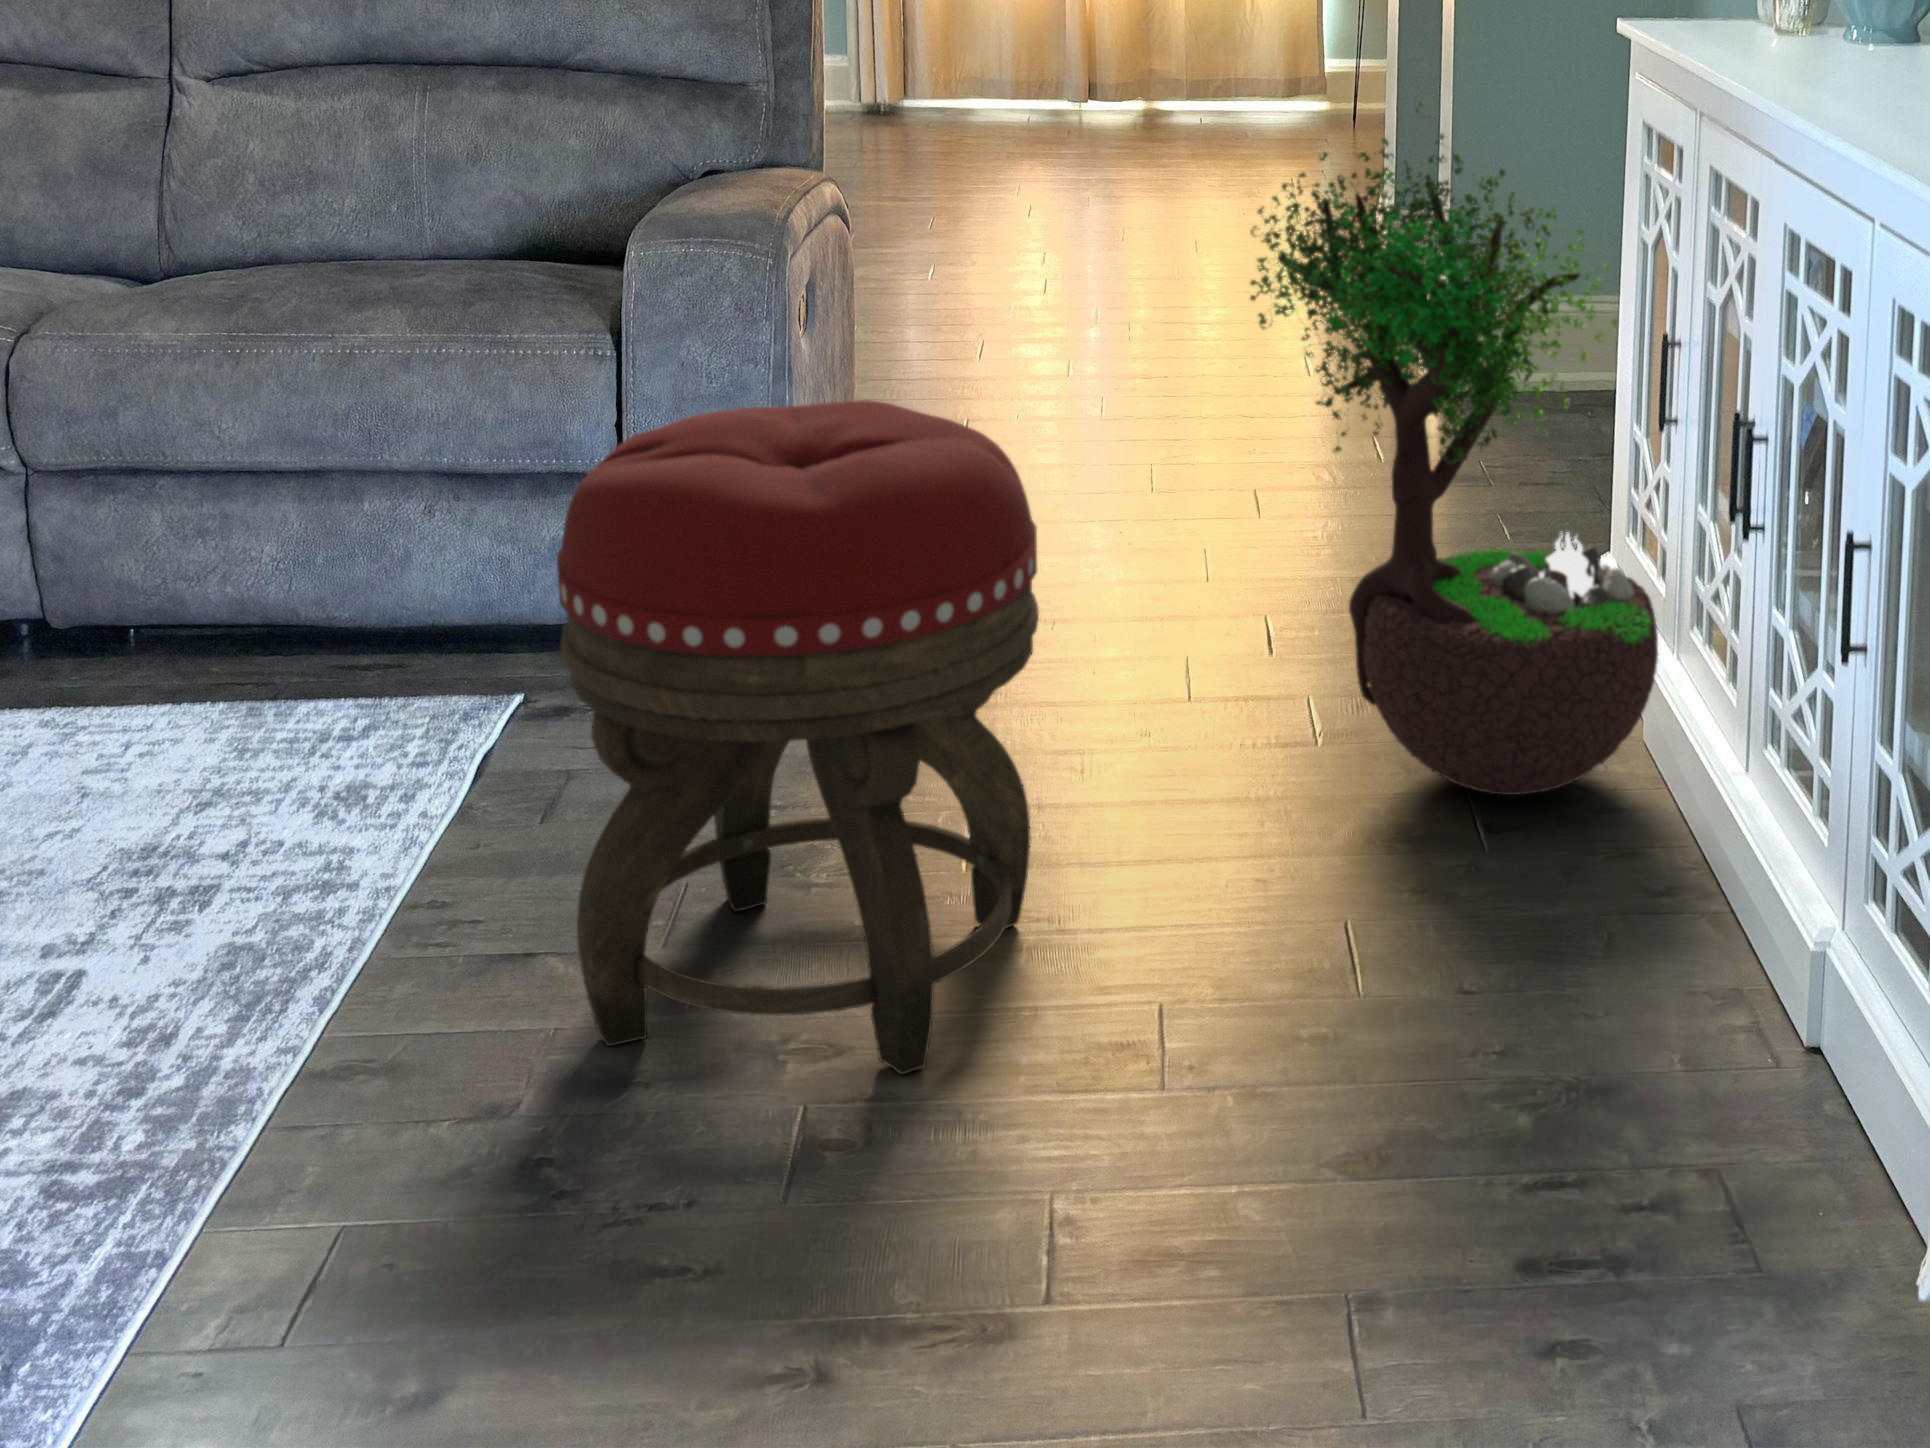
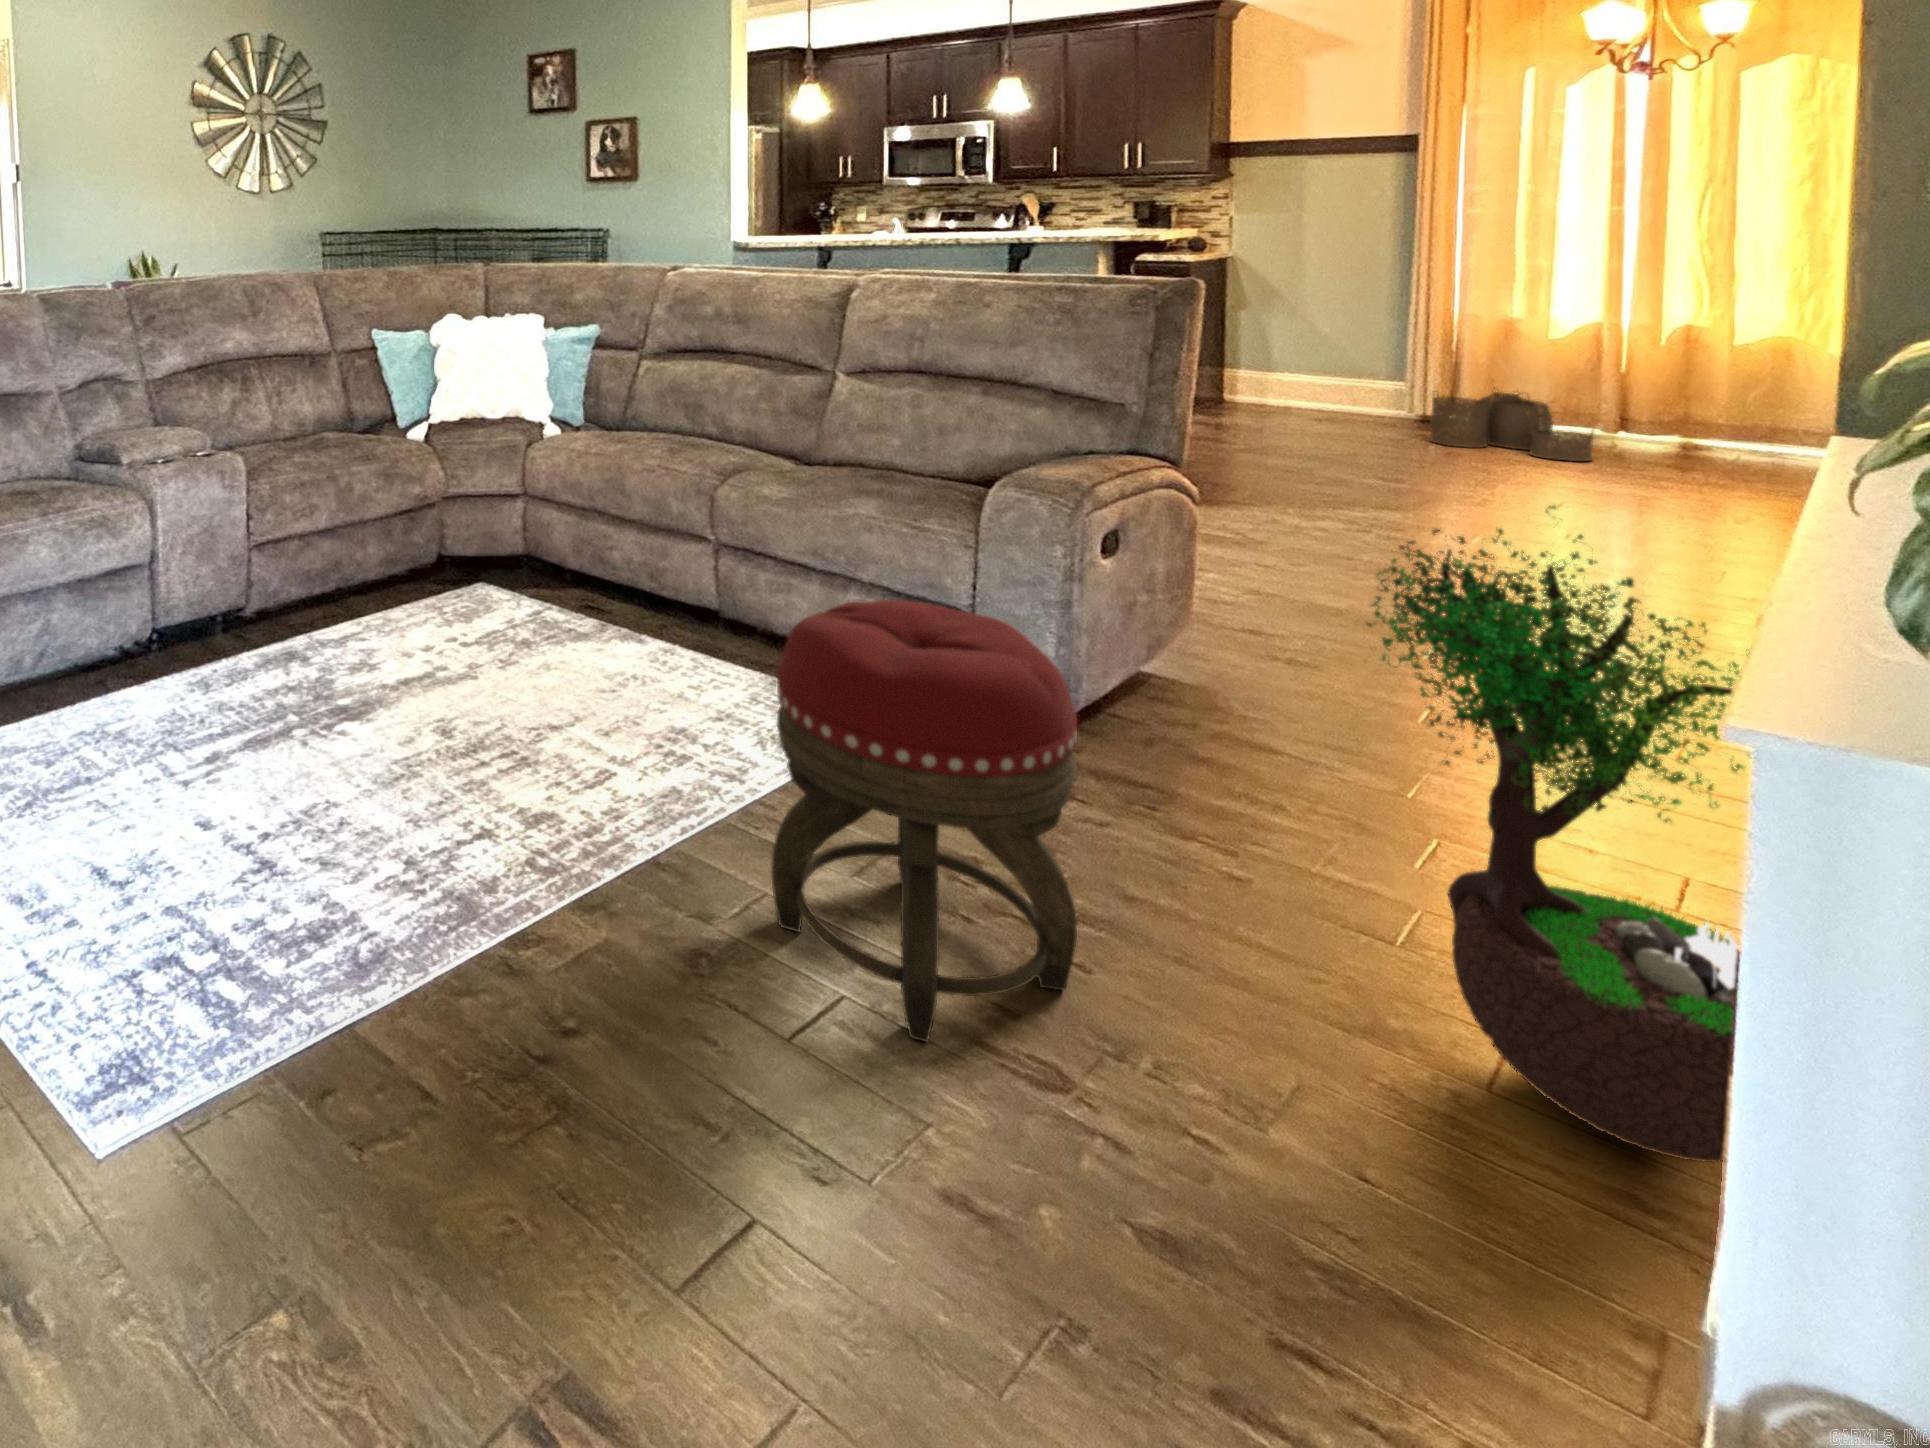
woven basket: none [891,50,1064,141] -> present [1431,388,1593,461]

